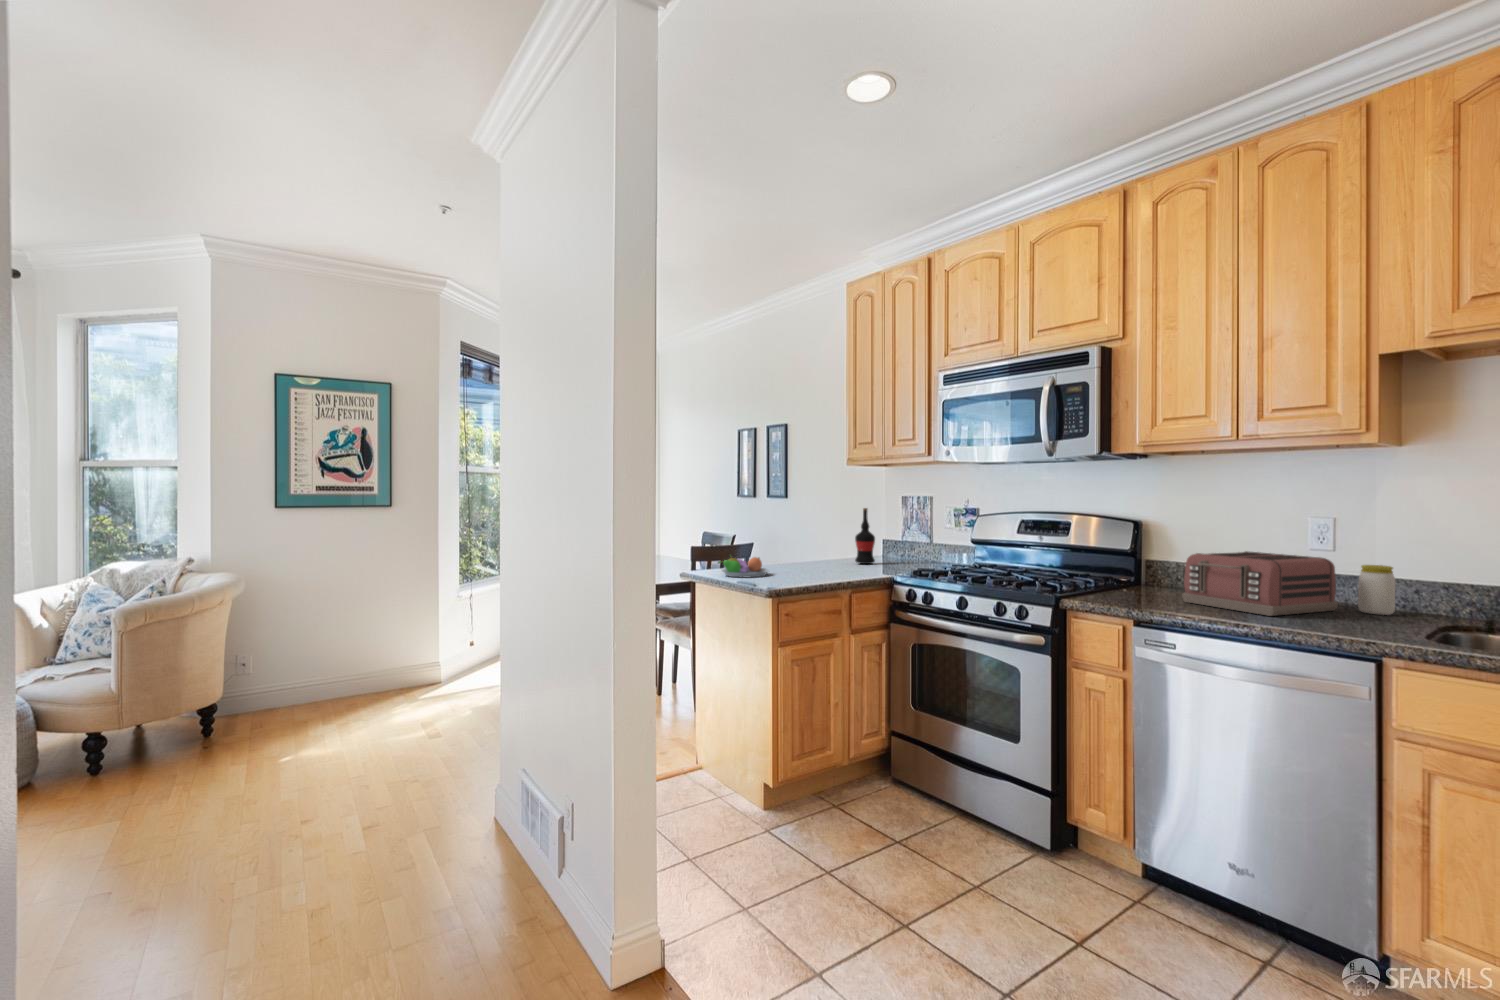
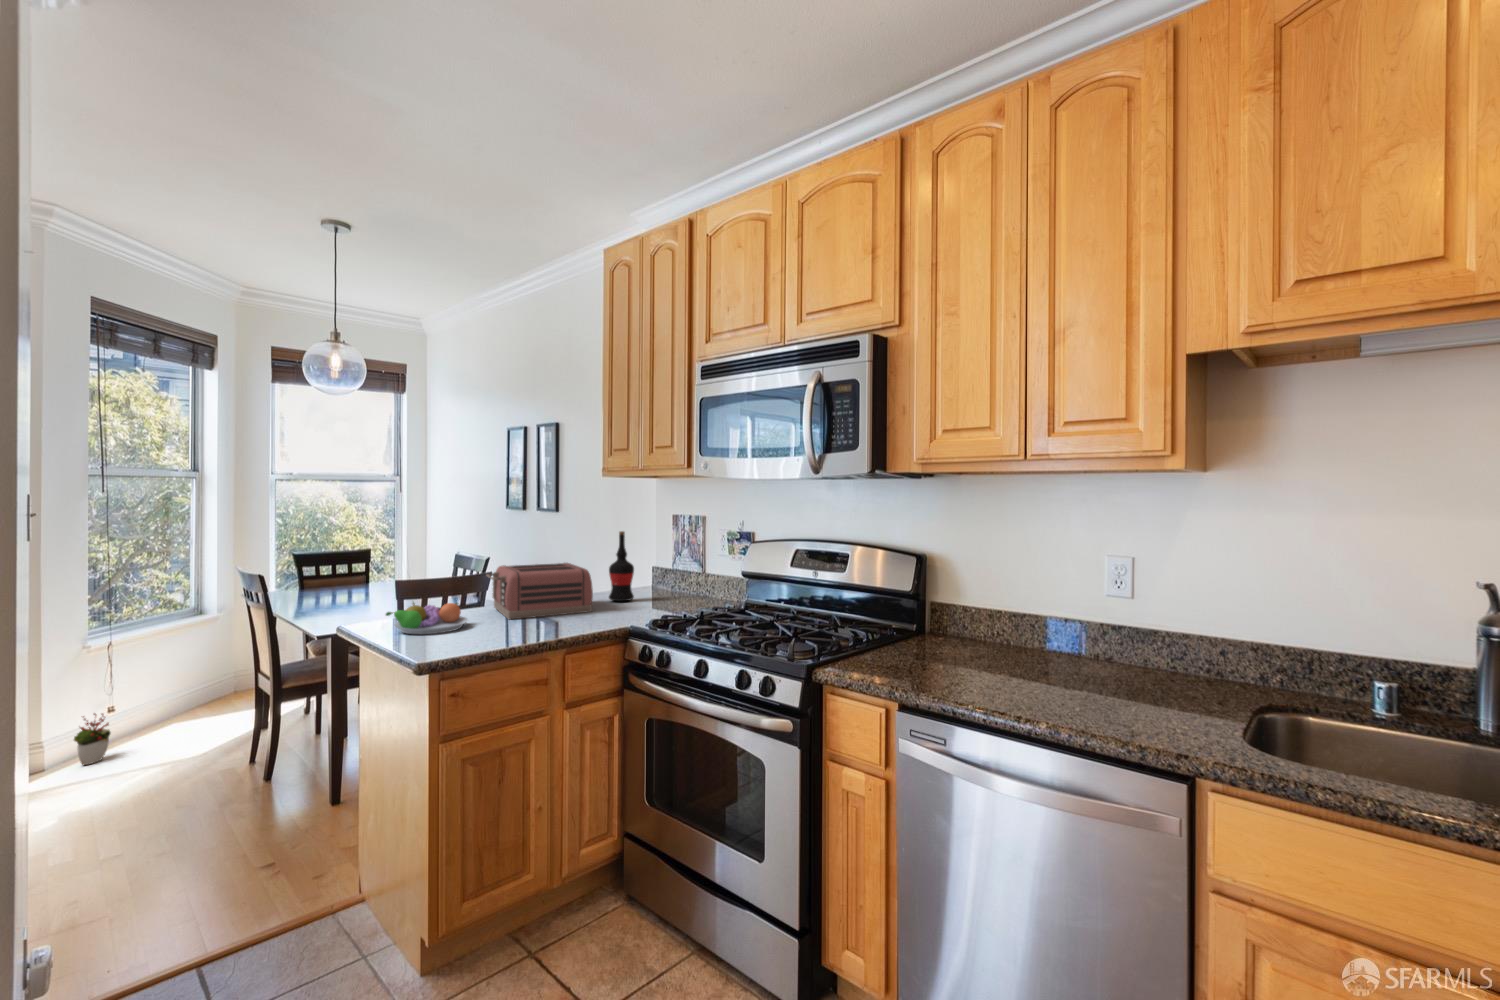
toaster: present [1183,551,1338,616] -> present [487,563,593,619]
jar: present [1358,565,1395,615] -> none [1159,620,1200,685]
decorative plant: none [454,644,473,682] -> present [74,714,110,765]

